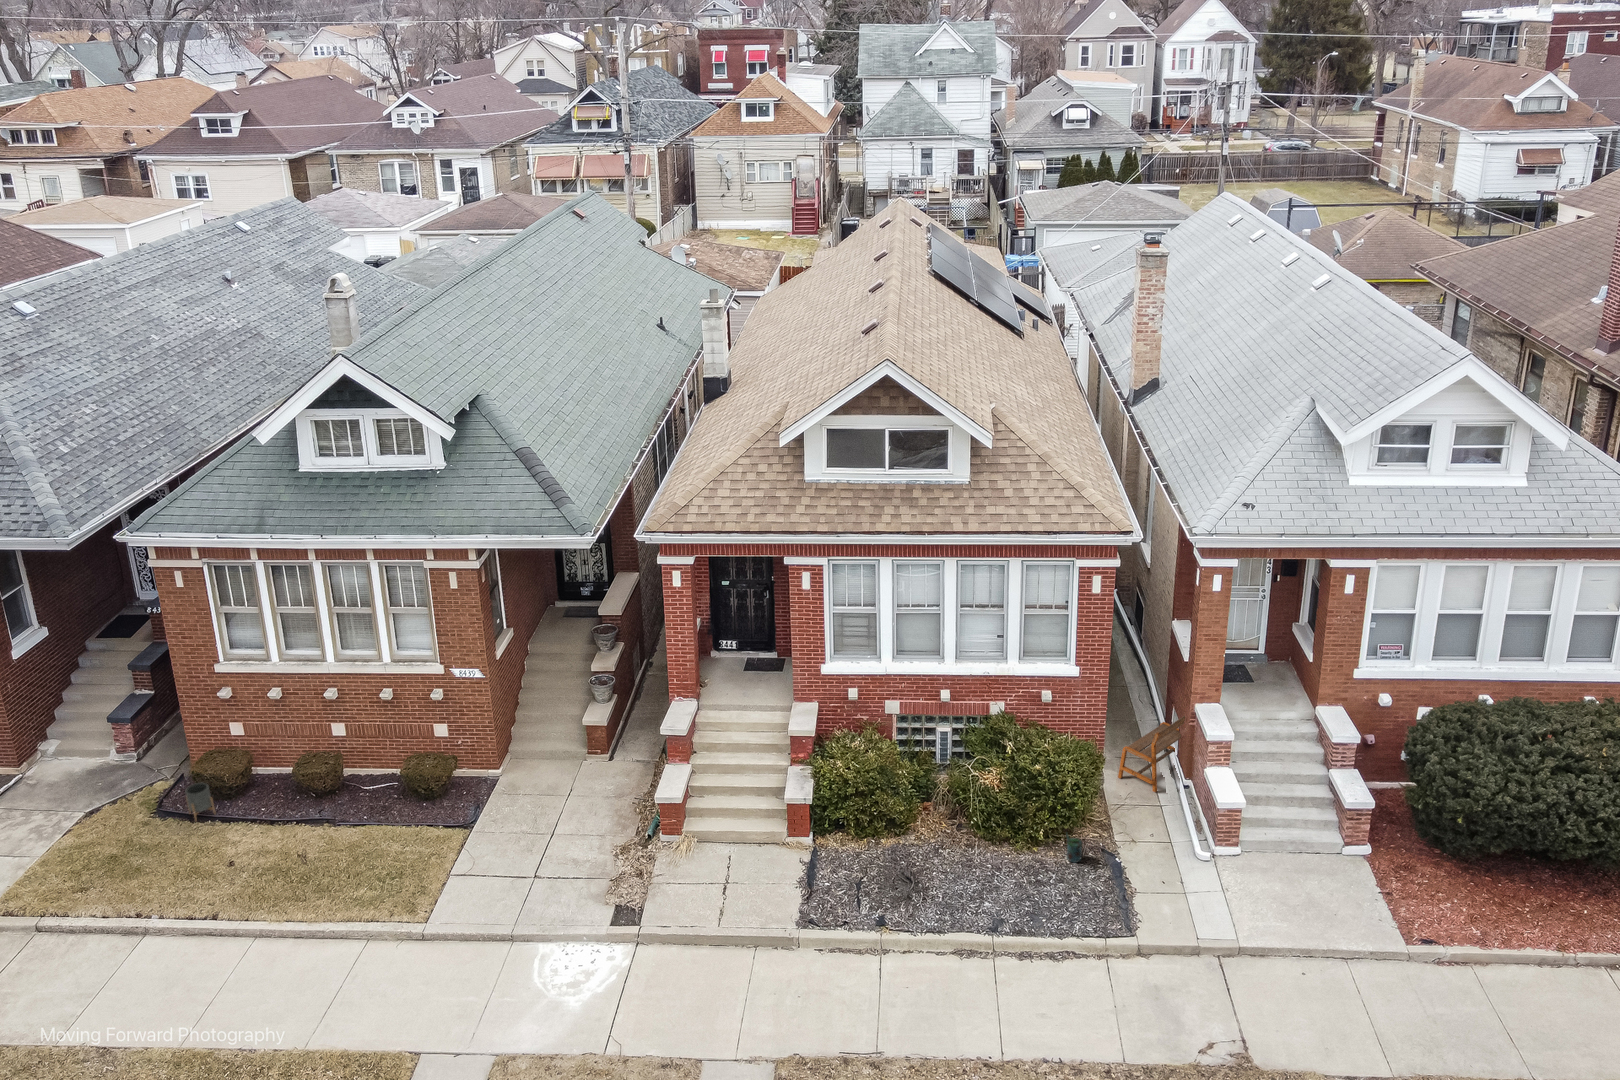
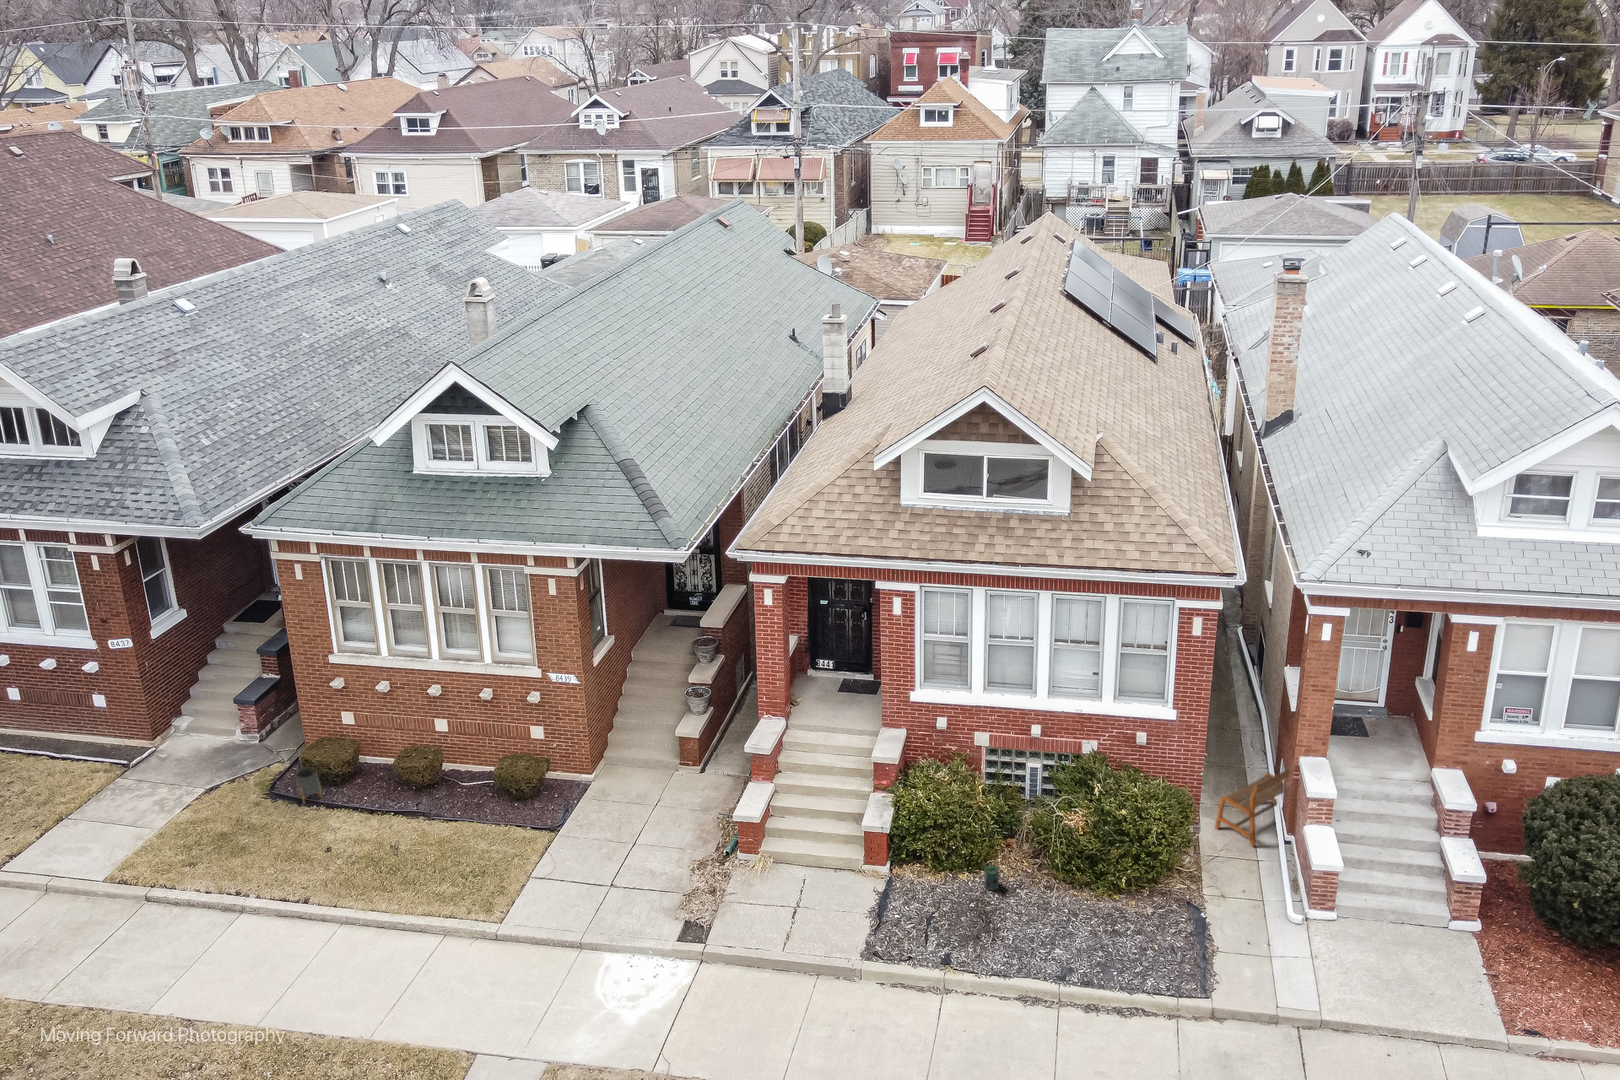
watering can: present [1065,829,1082,863] -> present [983,863,999,890]

